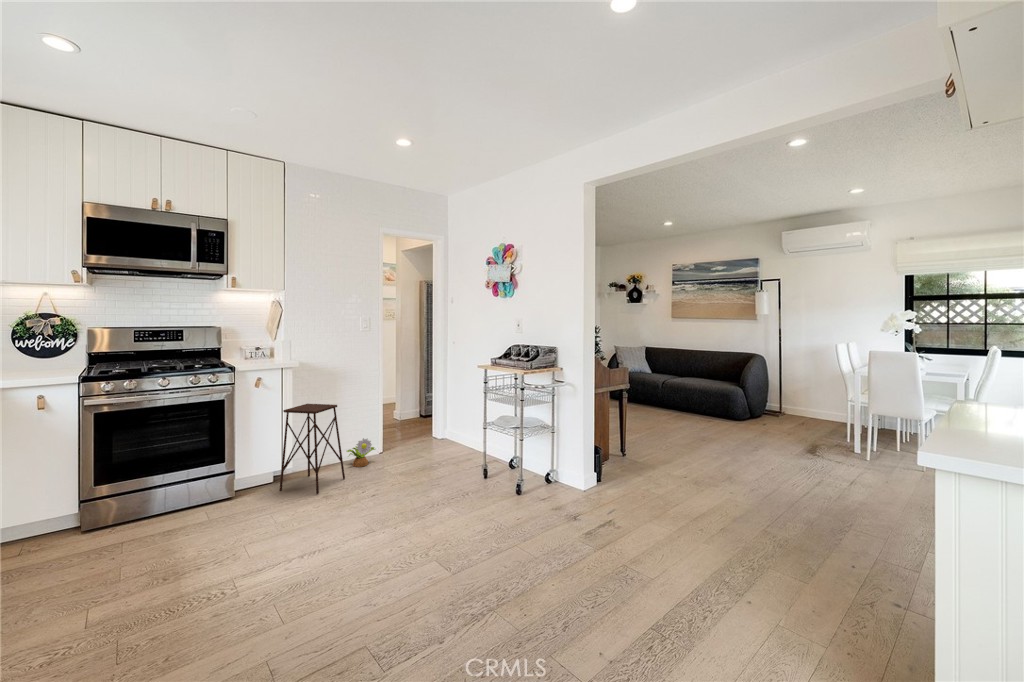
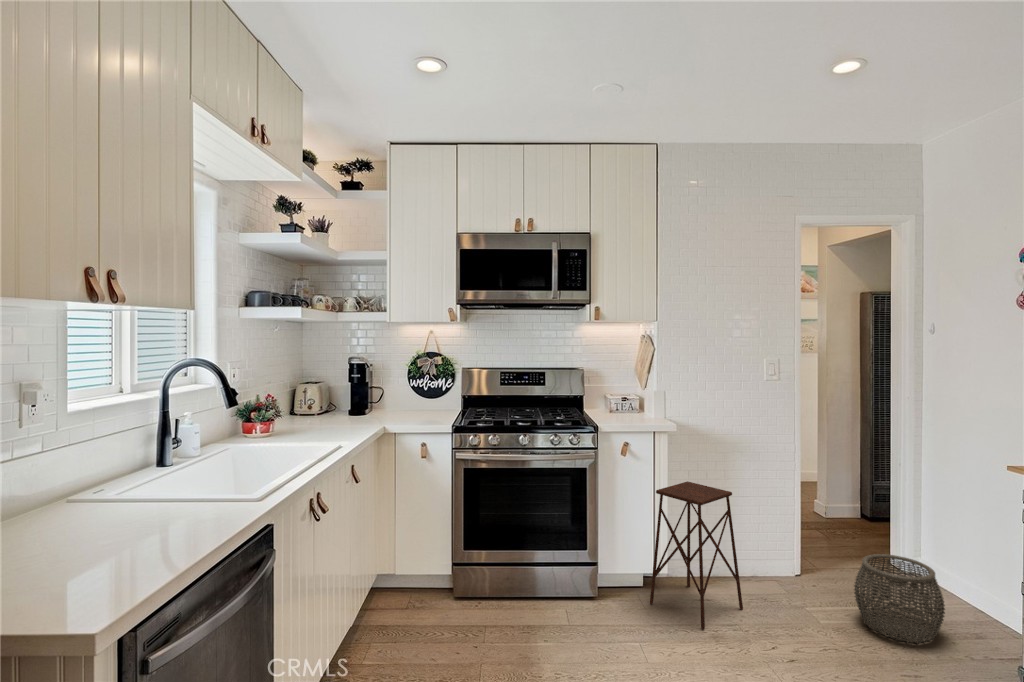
woven basket: none [408,429,450,472] -> present [854,554,945,643]
decorative plant: present [347,438,375,467] -> none [742,546,791,591]

